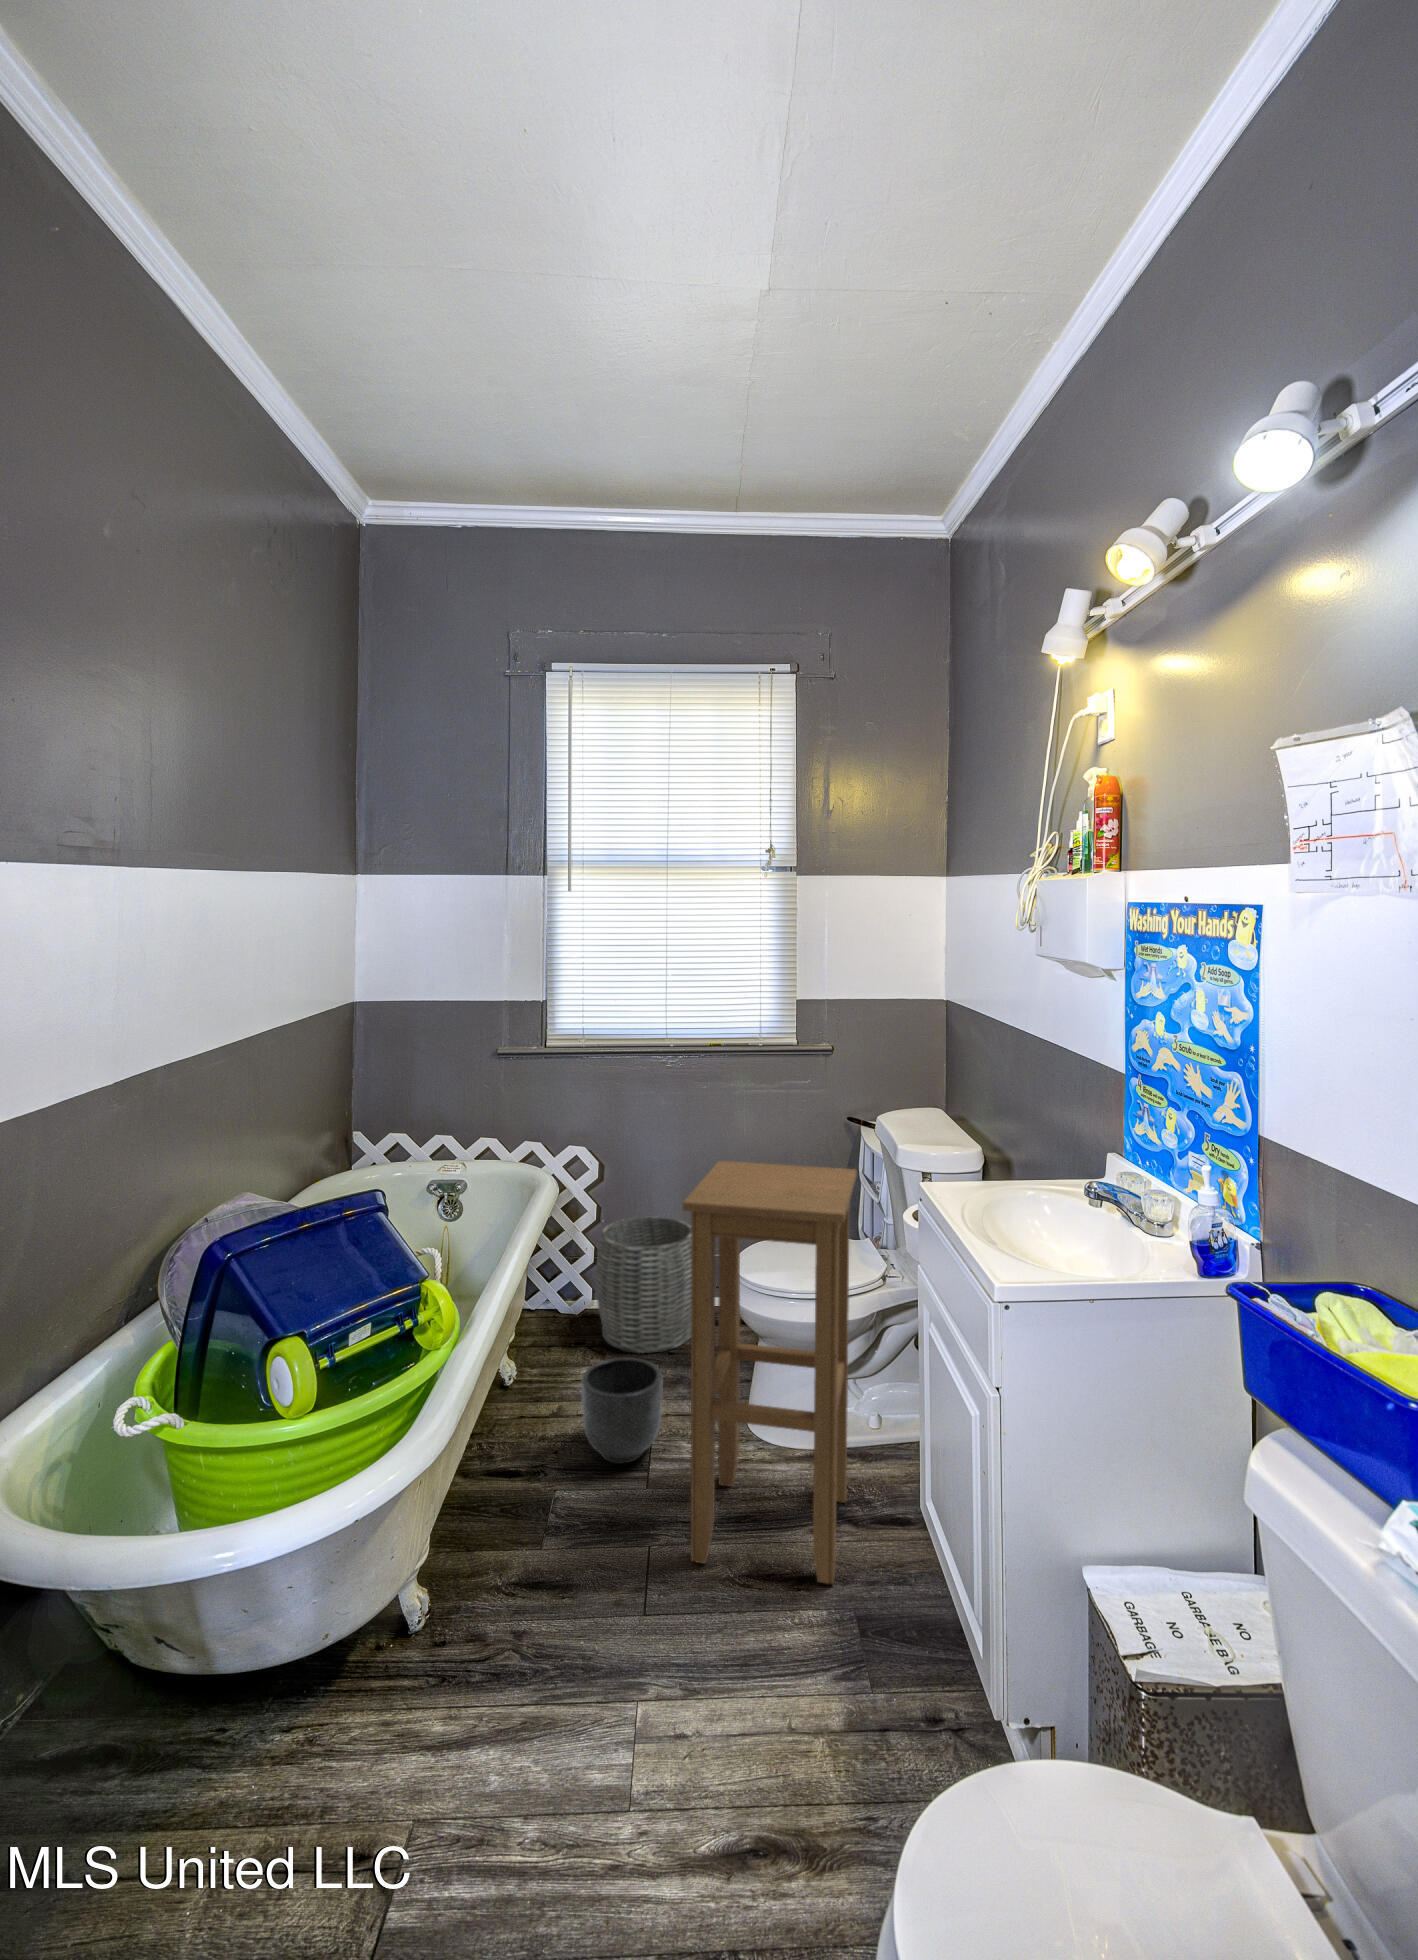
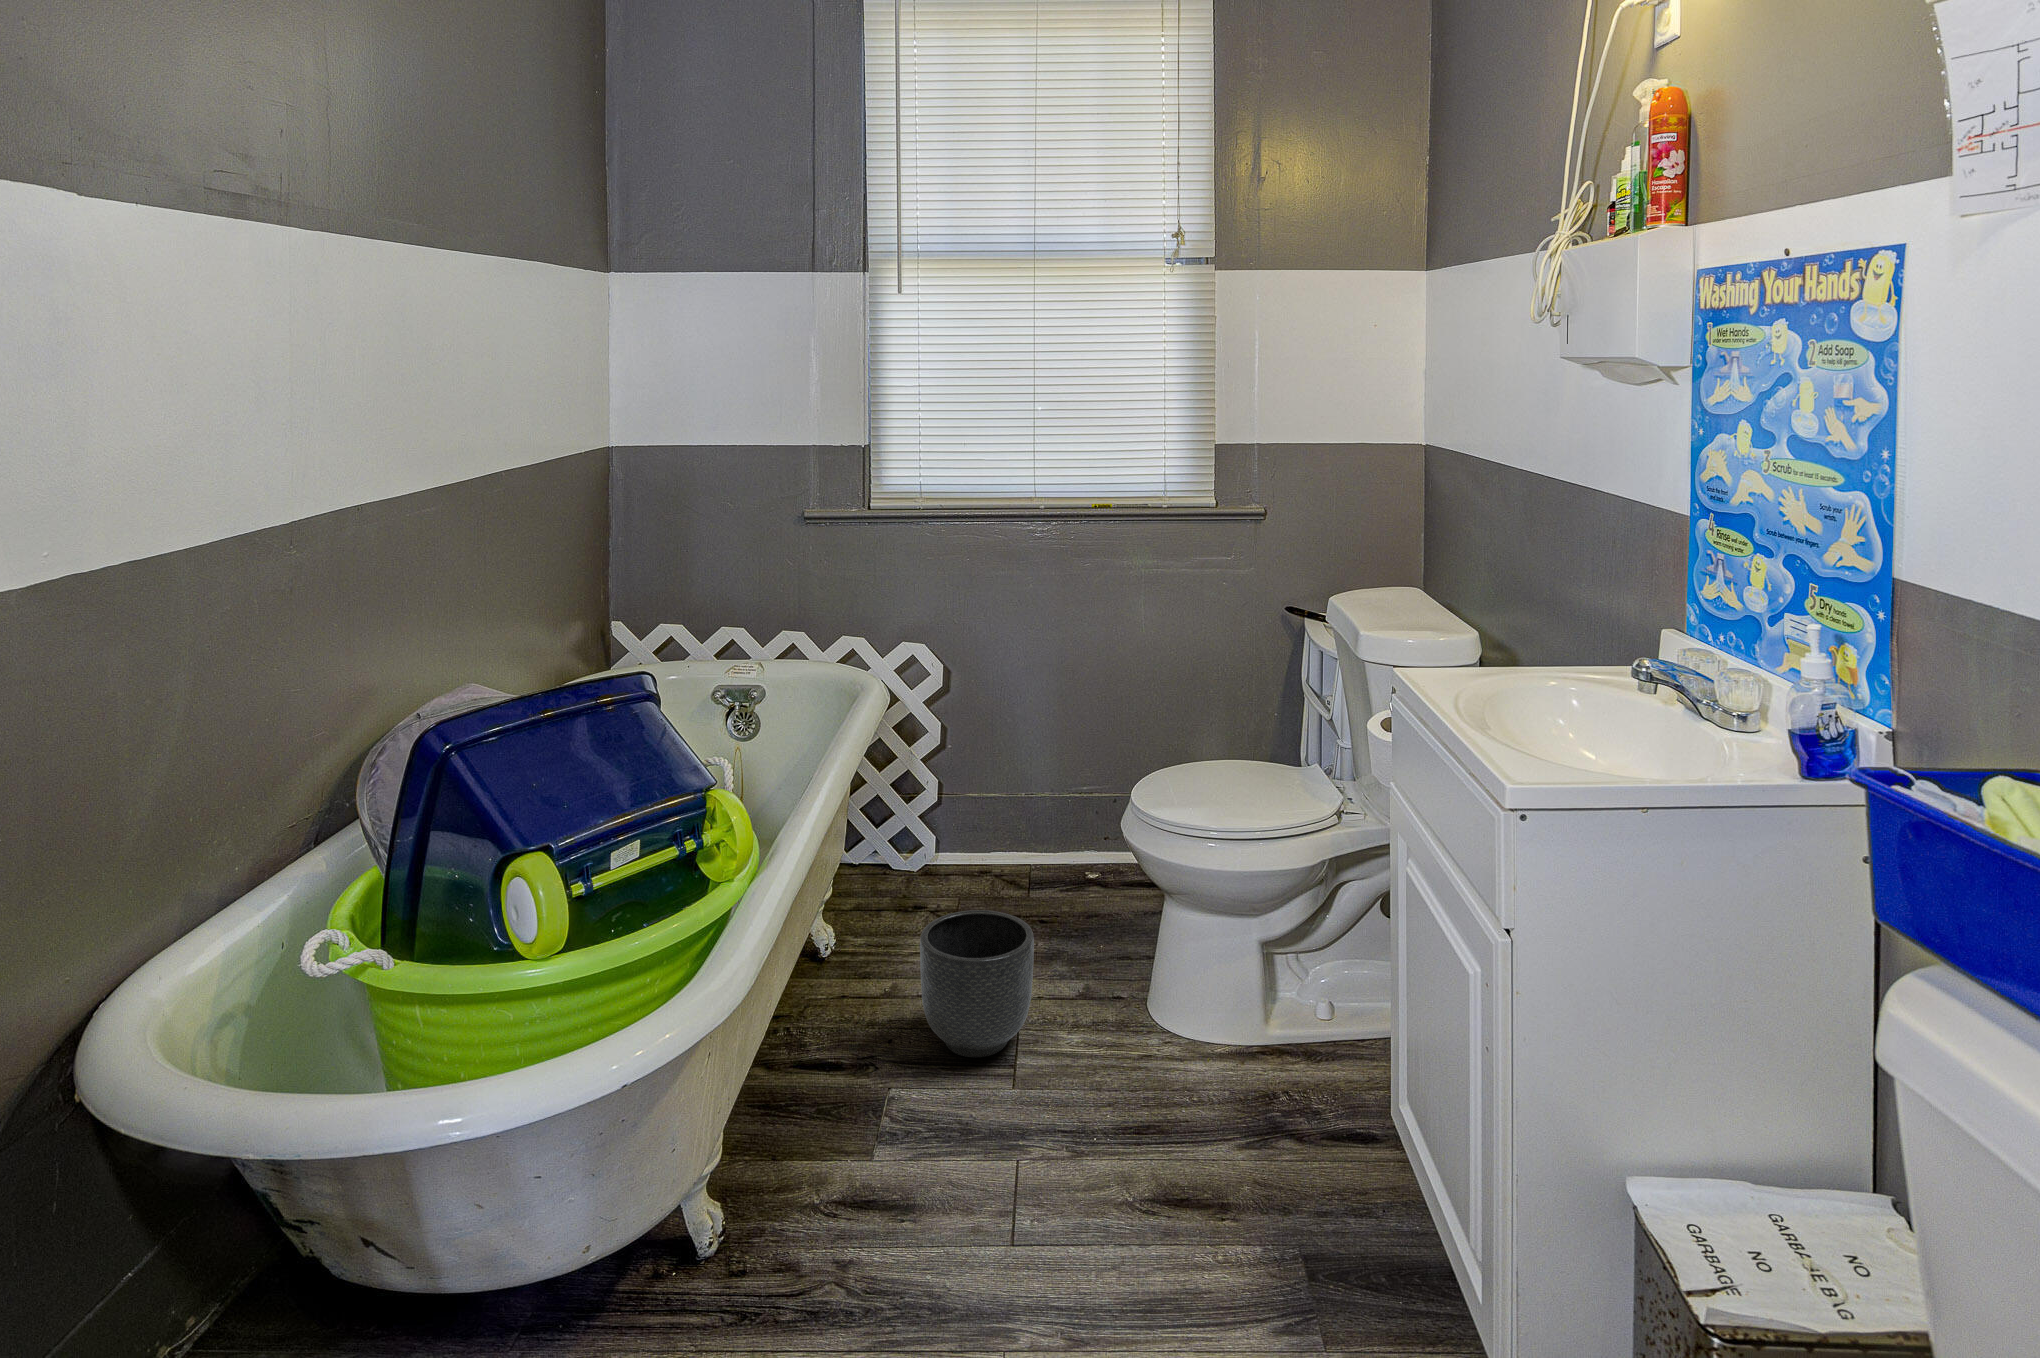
stool: present [683,1161,857,1584] -> none [1069,630,1313,1221]
woven basket: present [596,1217,691,1353] -> none [934,720,1082,912]

